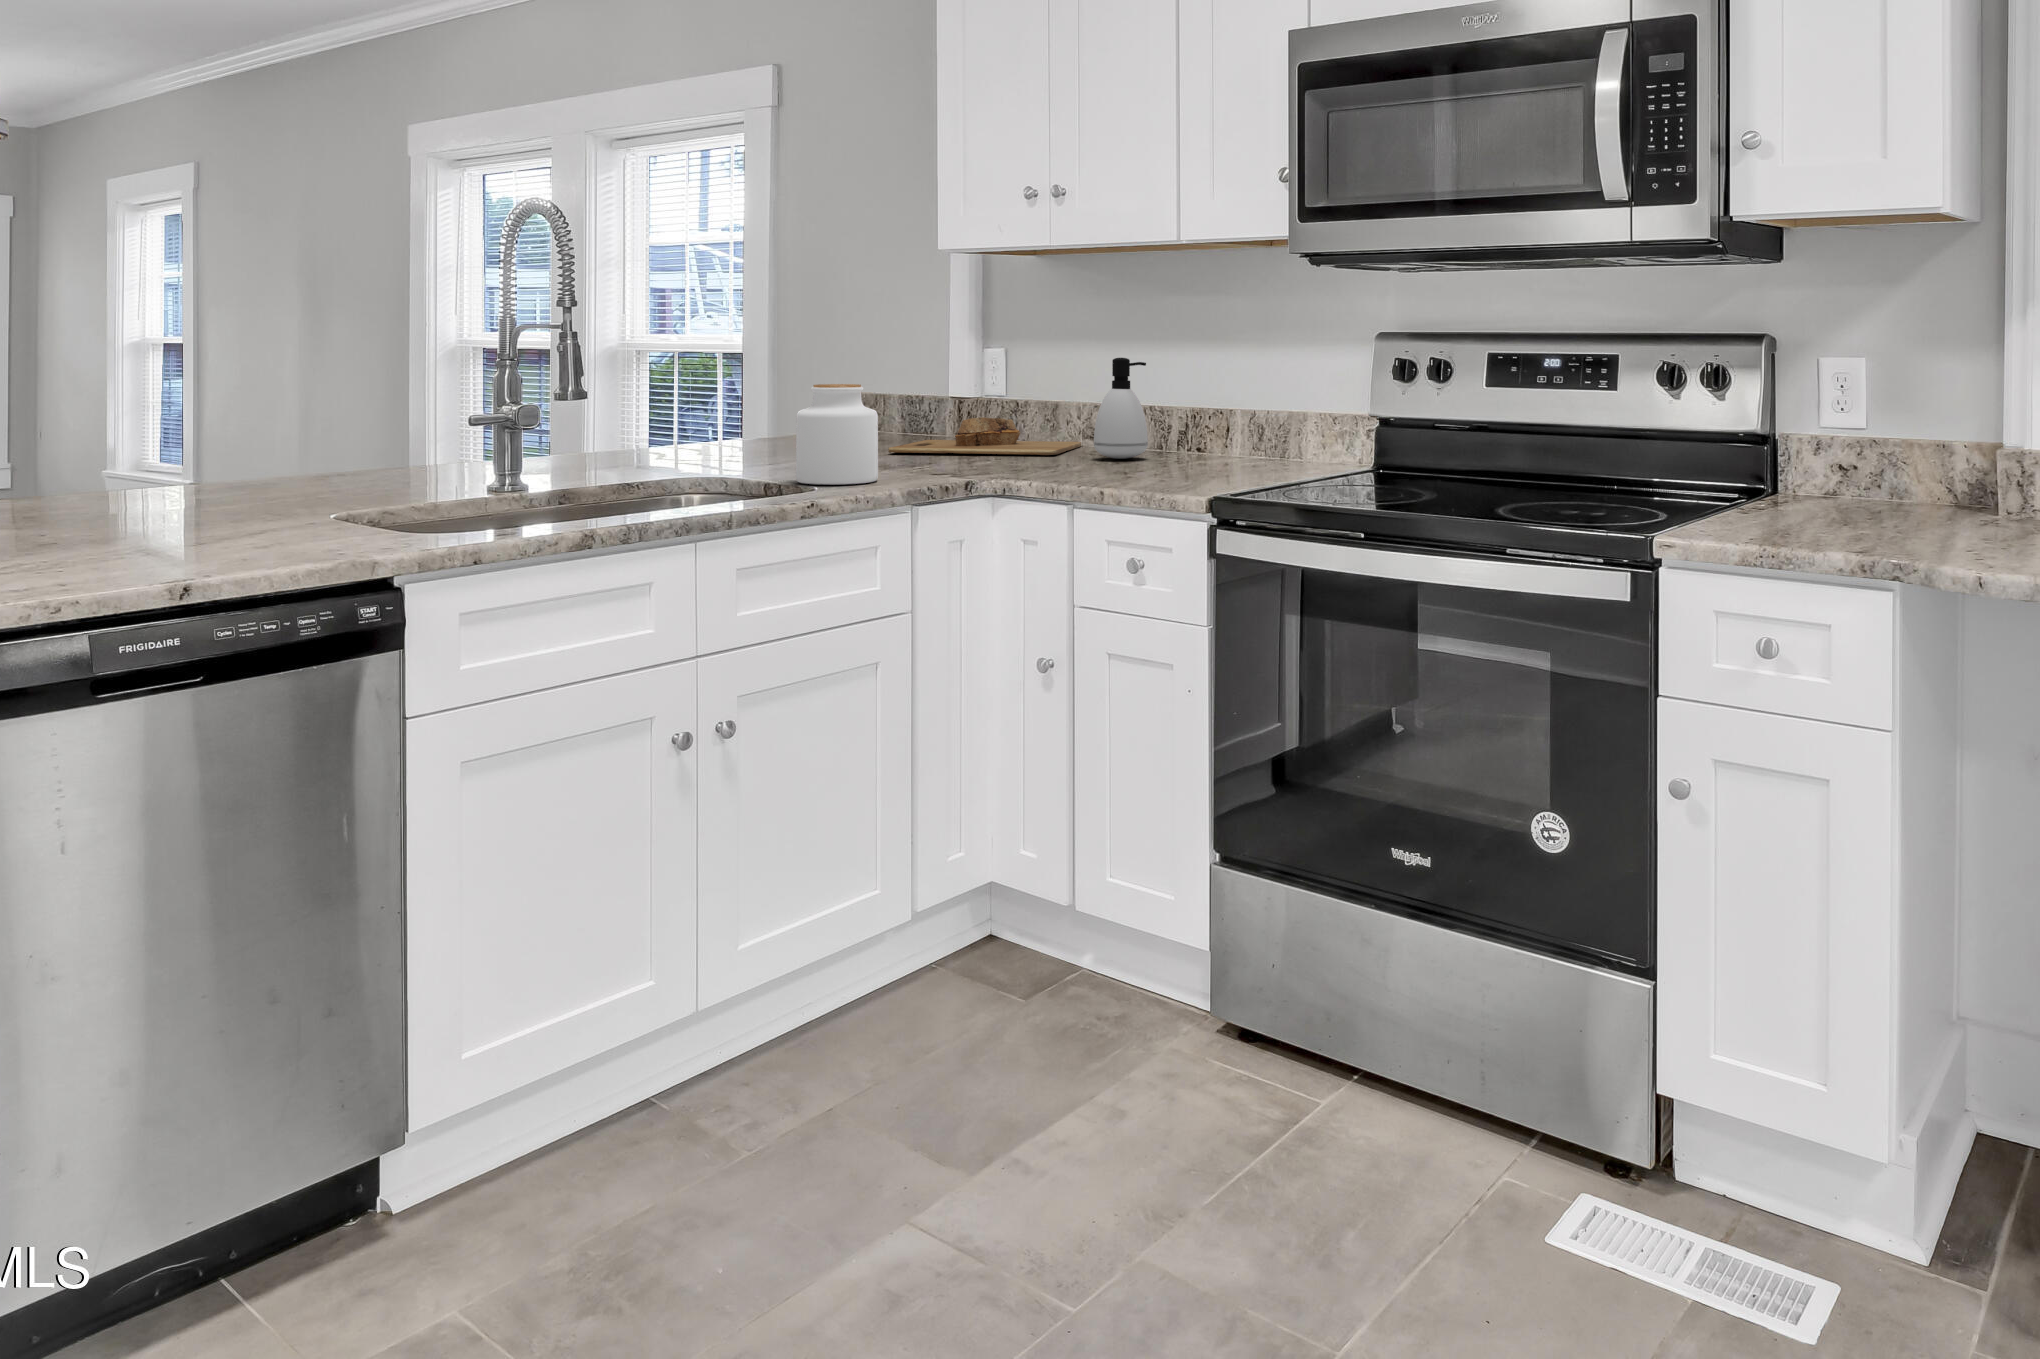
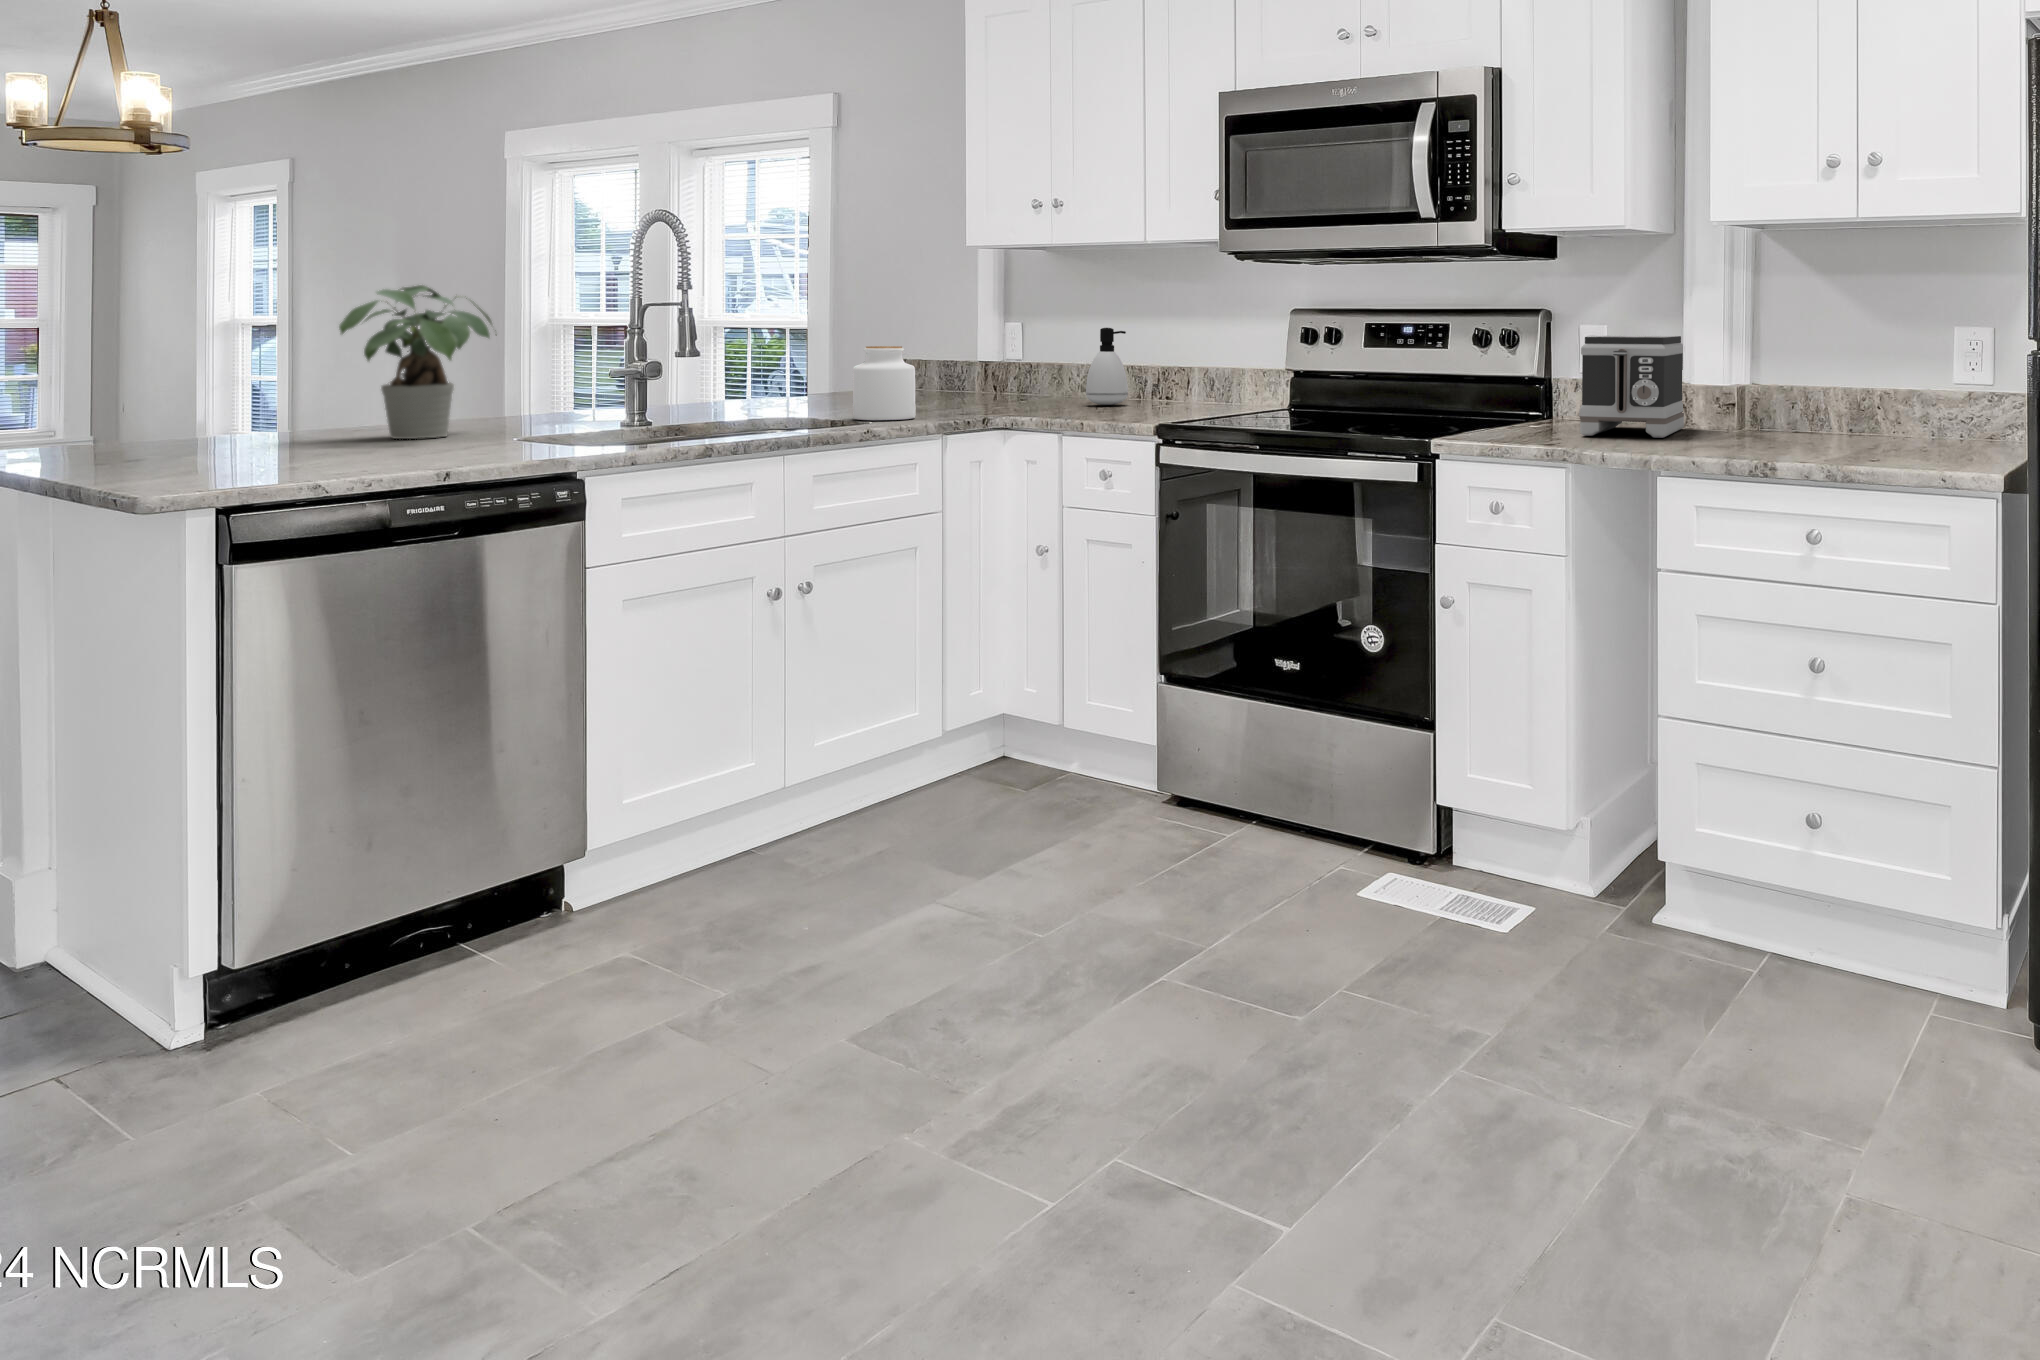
potted plant: none [98,304,327,516] -> present [339,285,497,439]
toaster: none [1869,375,2019,536] -> present [1579,336,1684,438]
cutting board: present [888,417,1081,455] -> none [925,375,1081,404]

